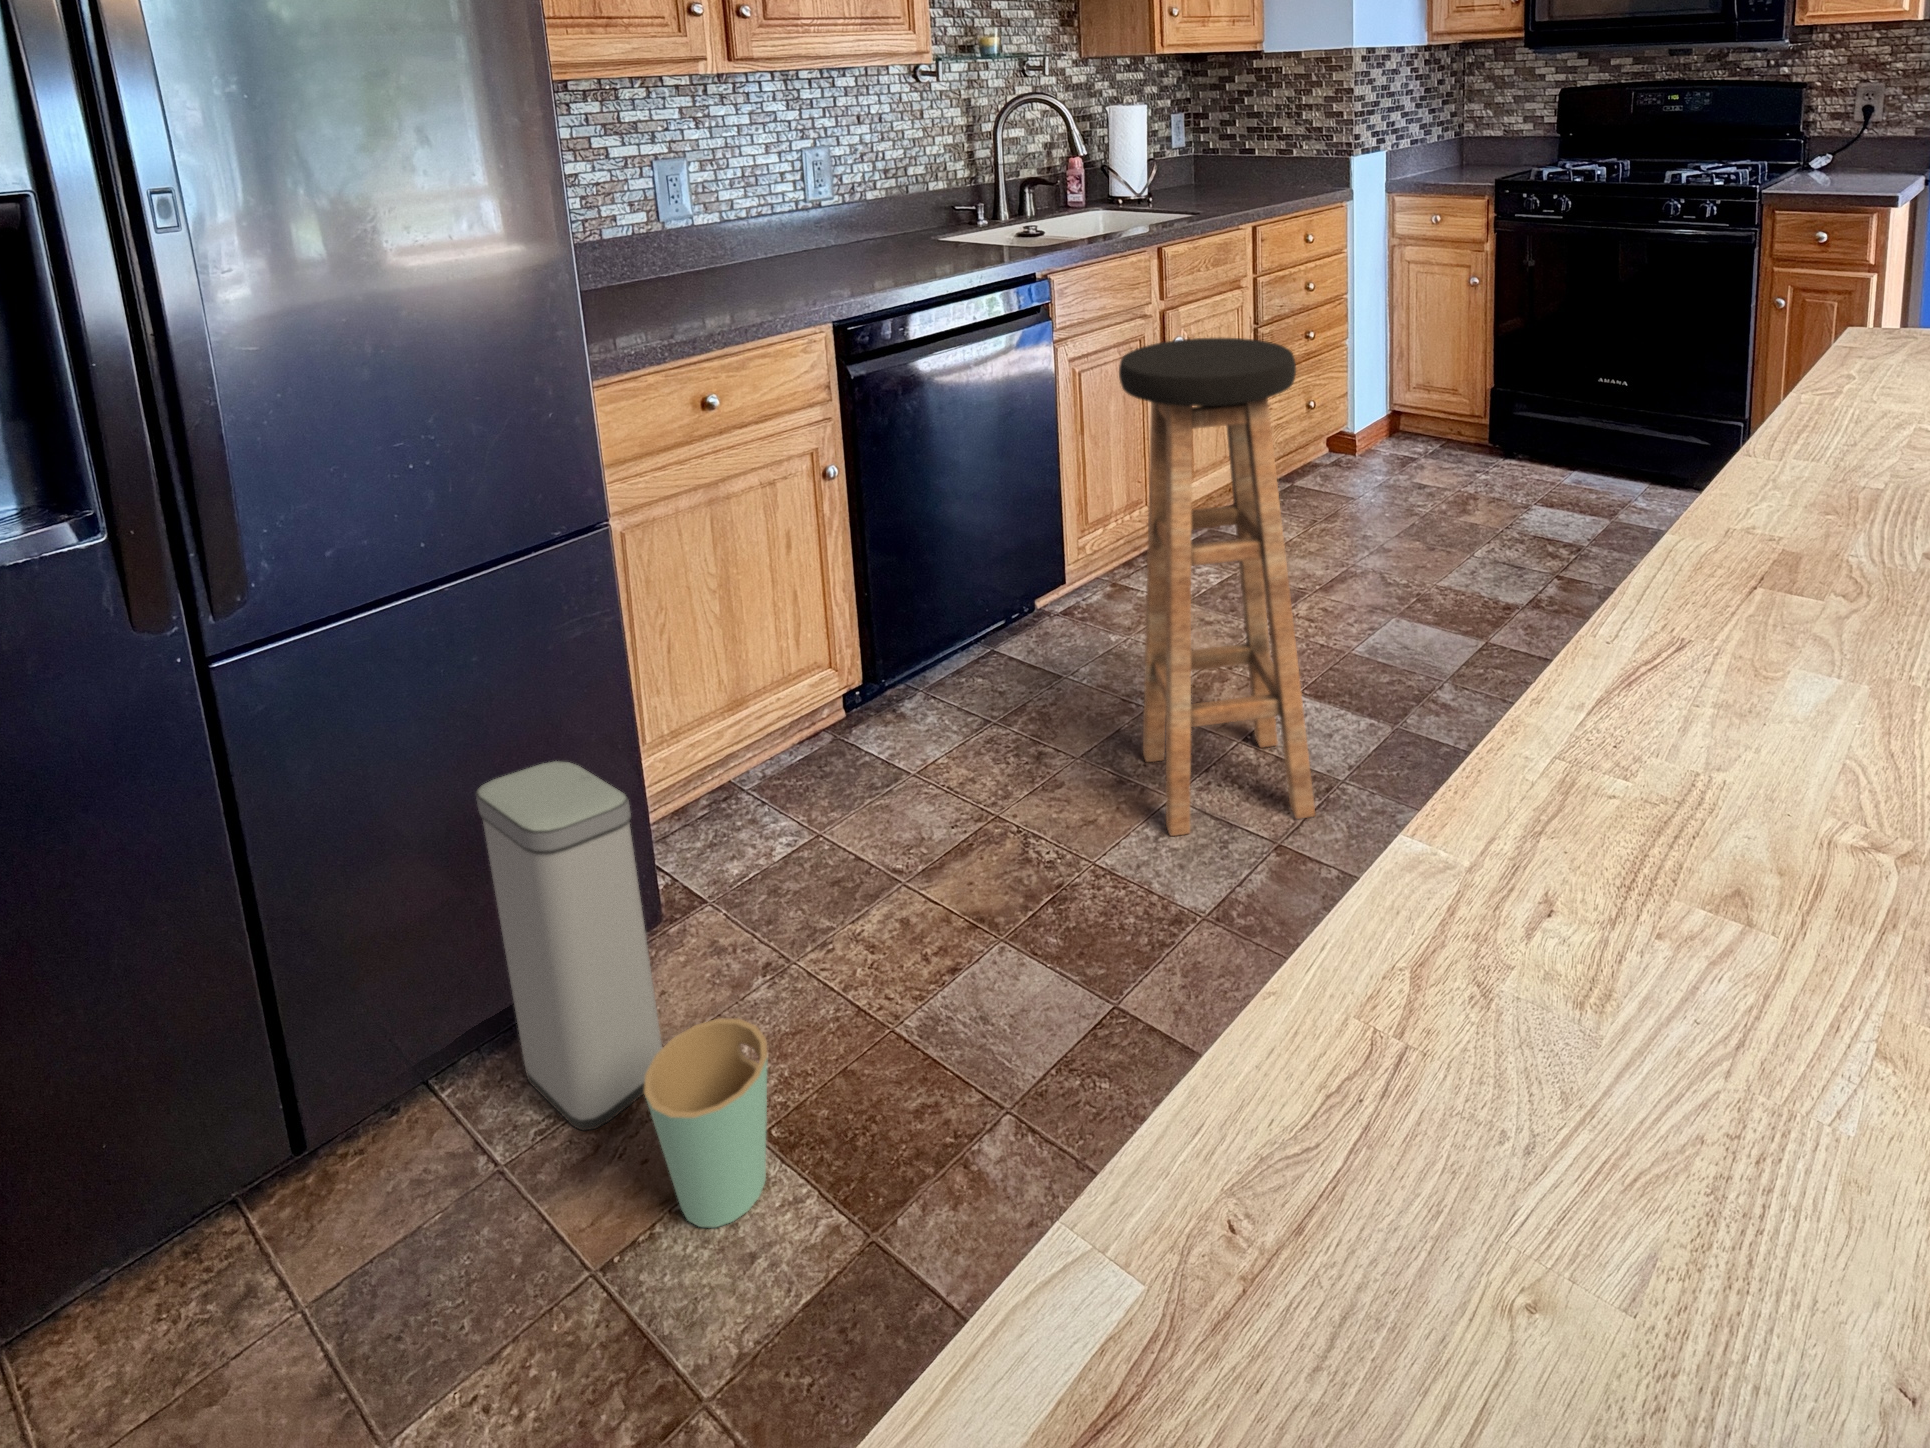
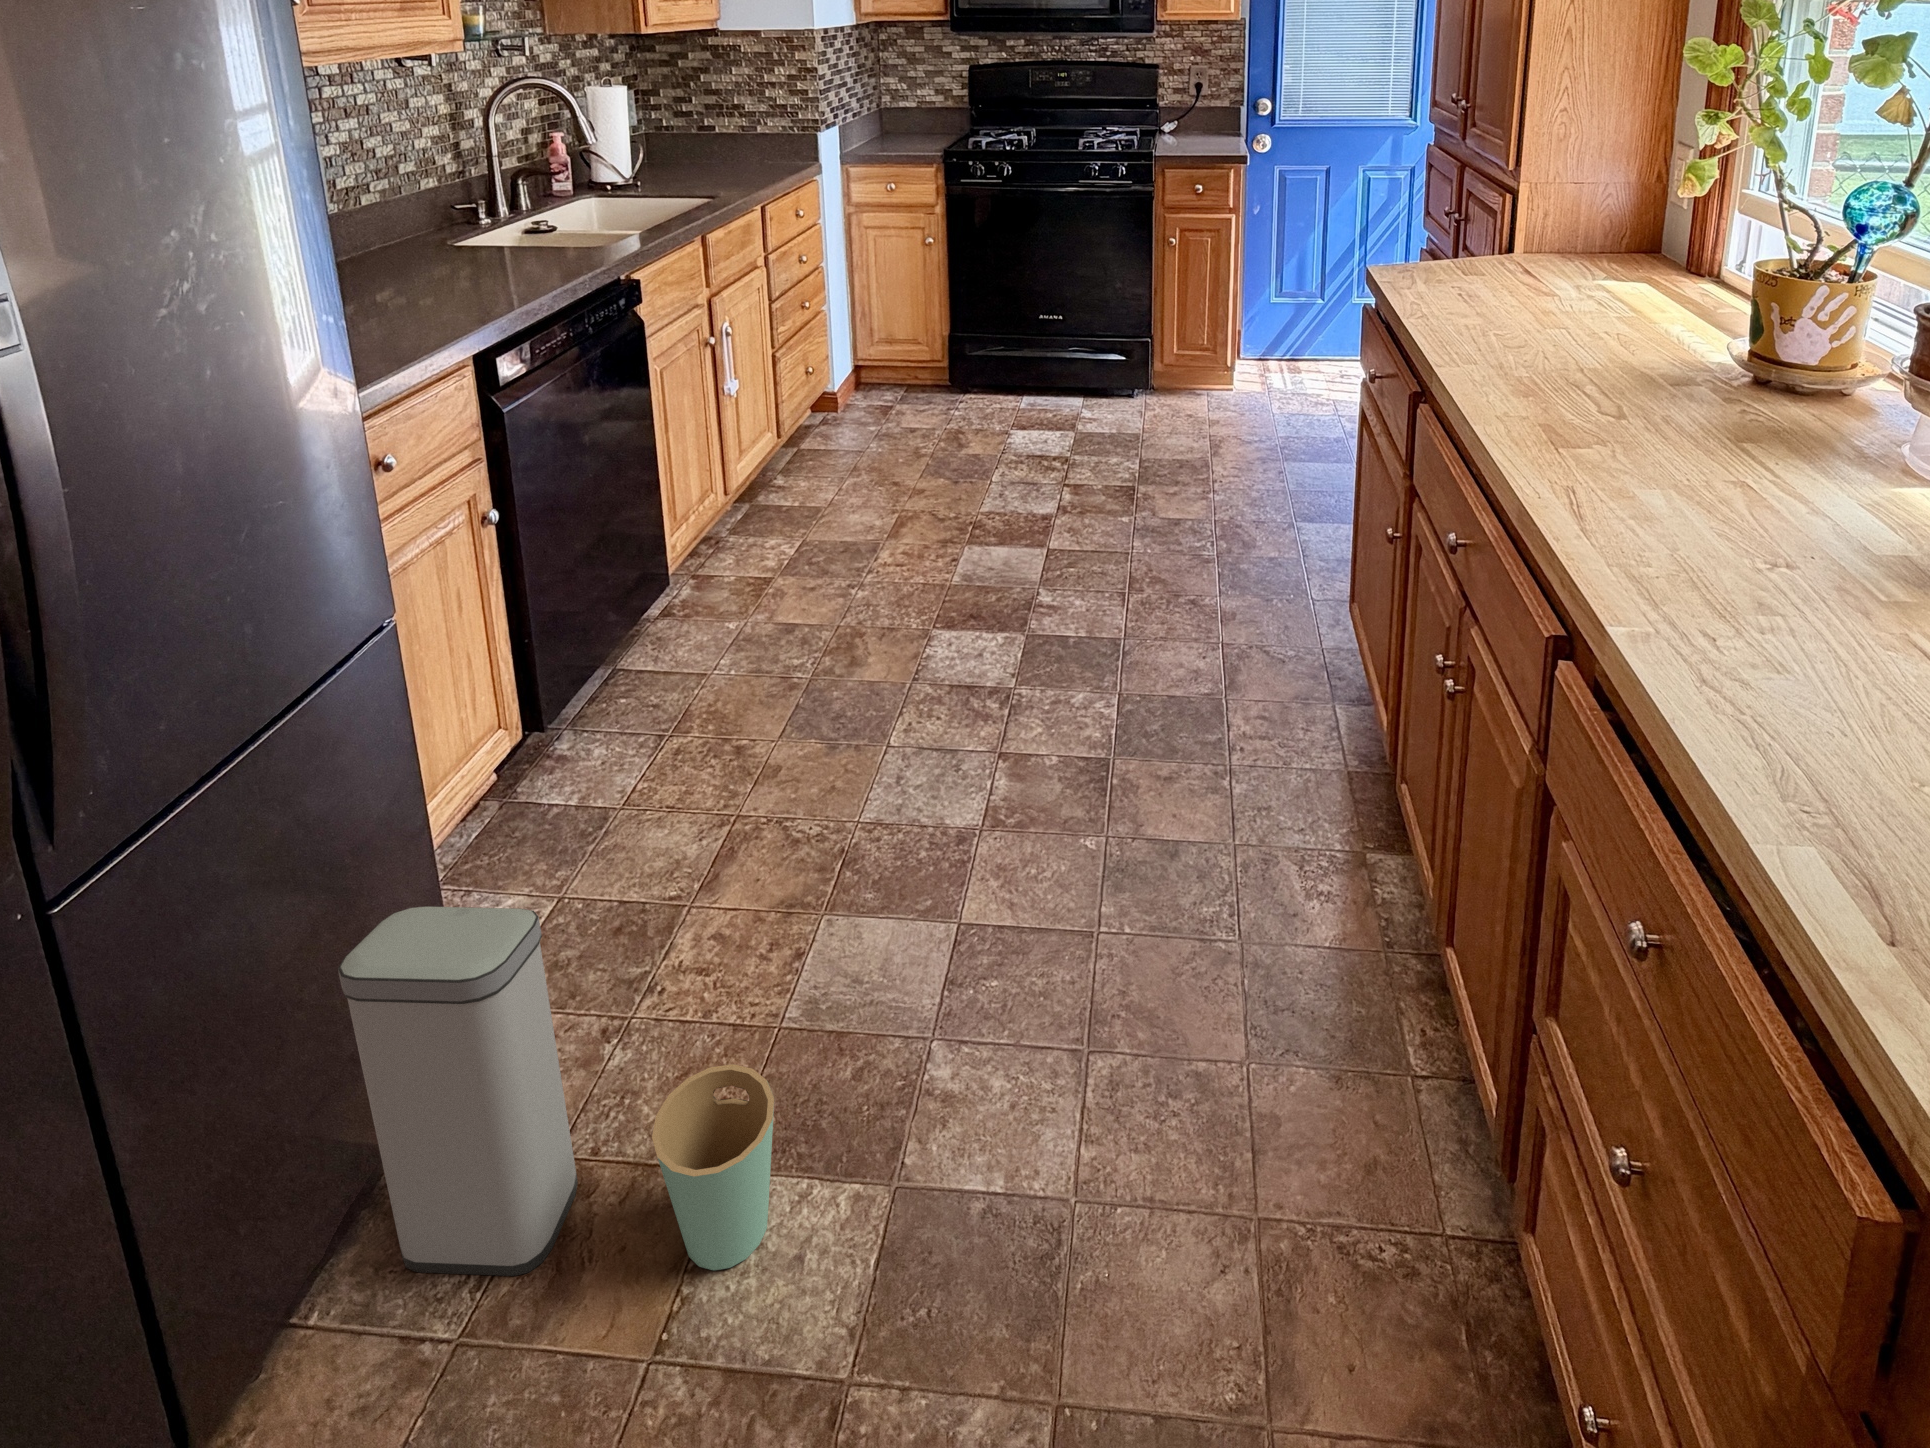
bar stool: present [1119,338,1315,836] -> none [822,325,1009,776]

